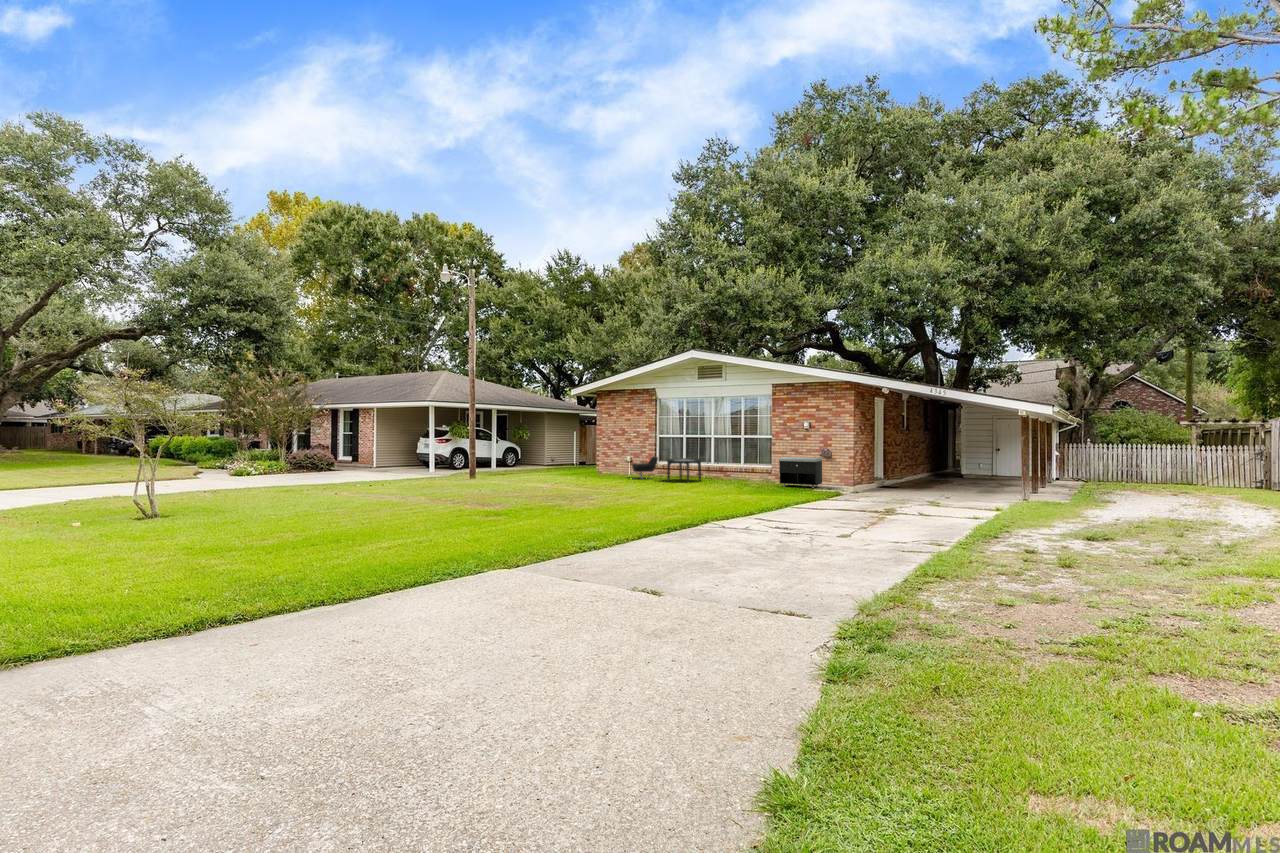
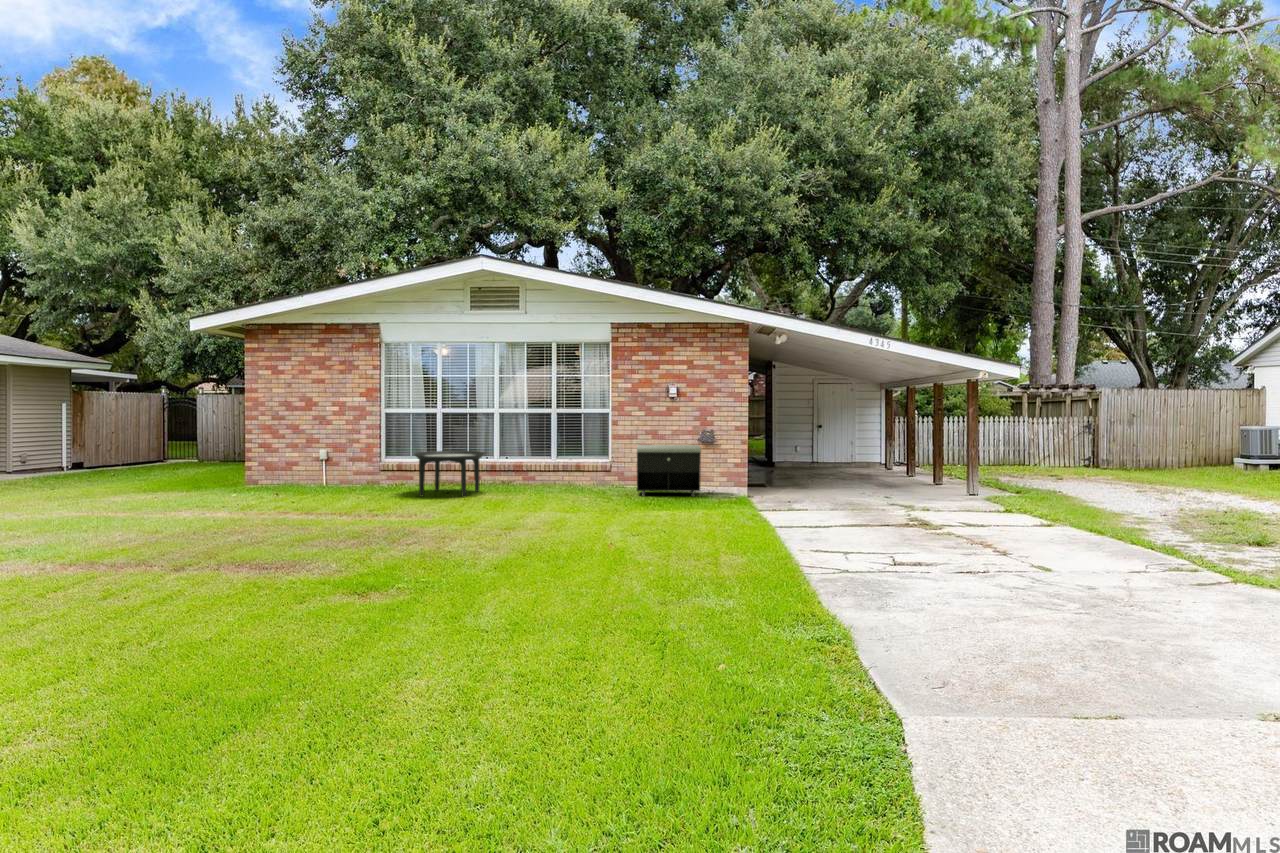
lounge chair: present [632,456,658,479] -> none [334,448,392,495]

